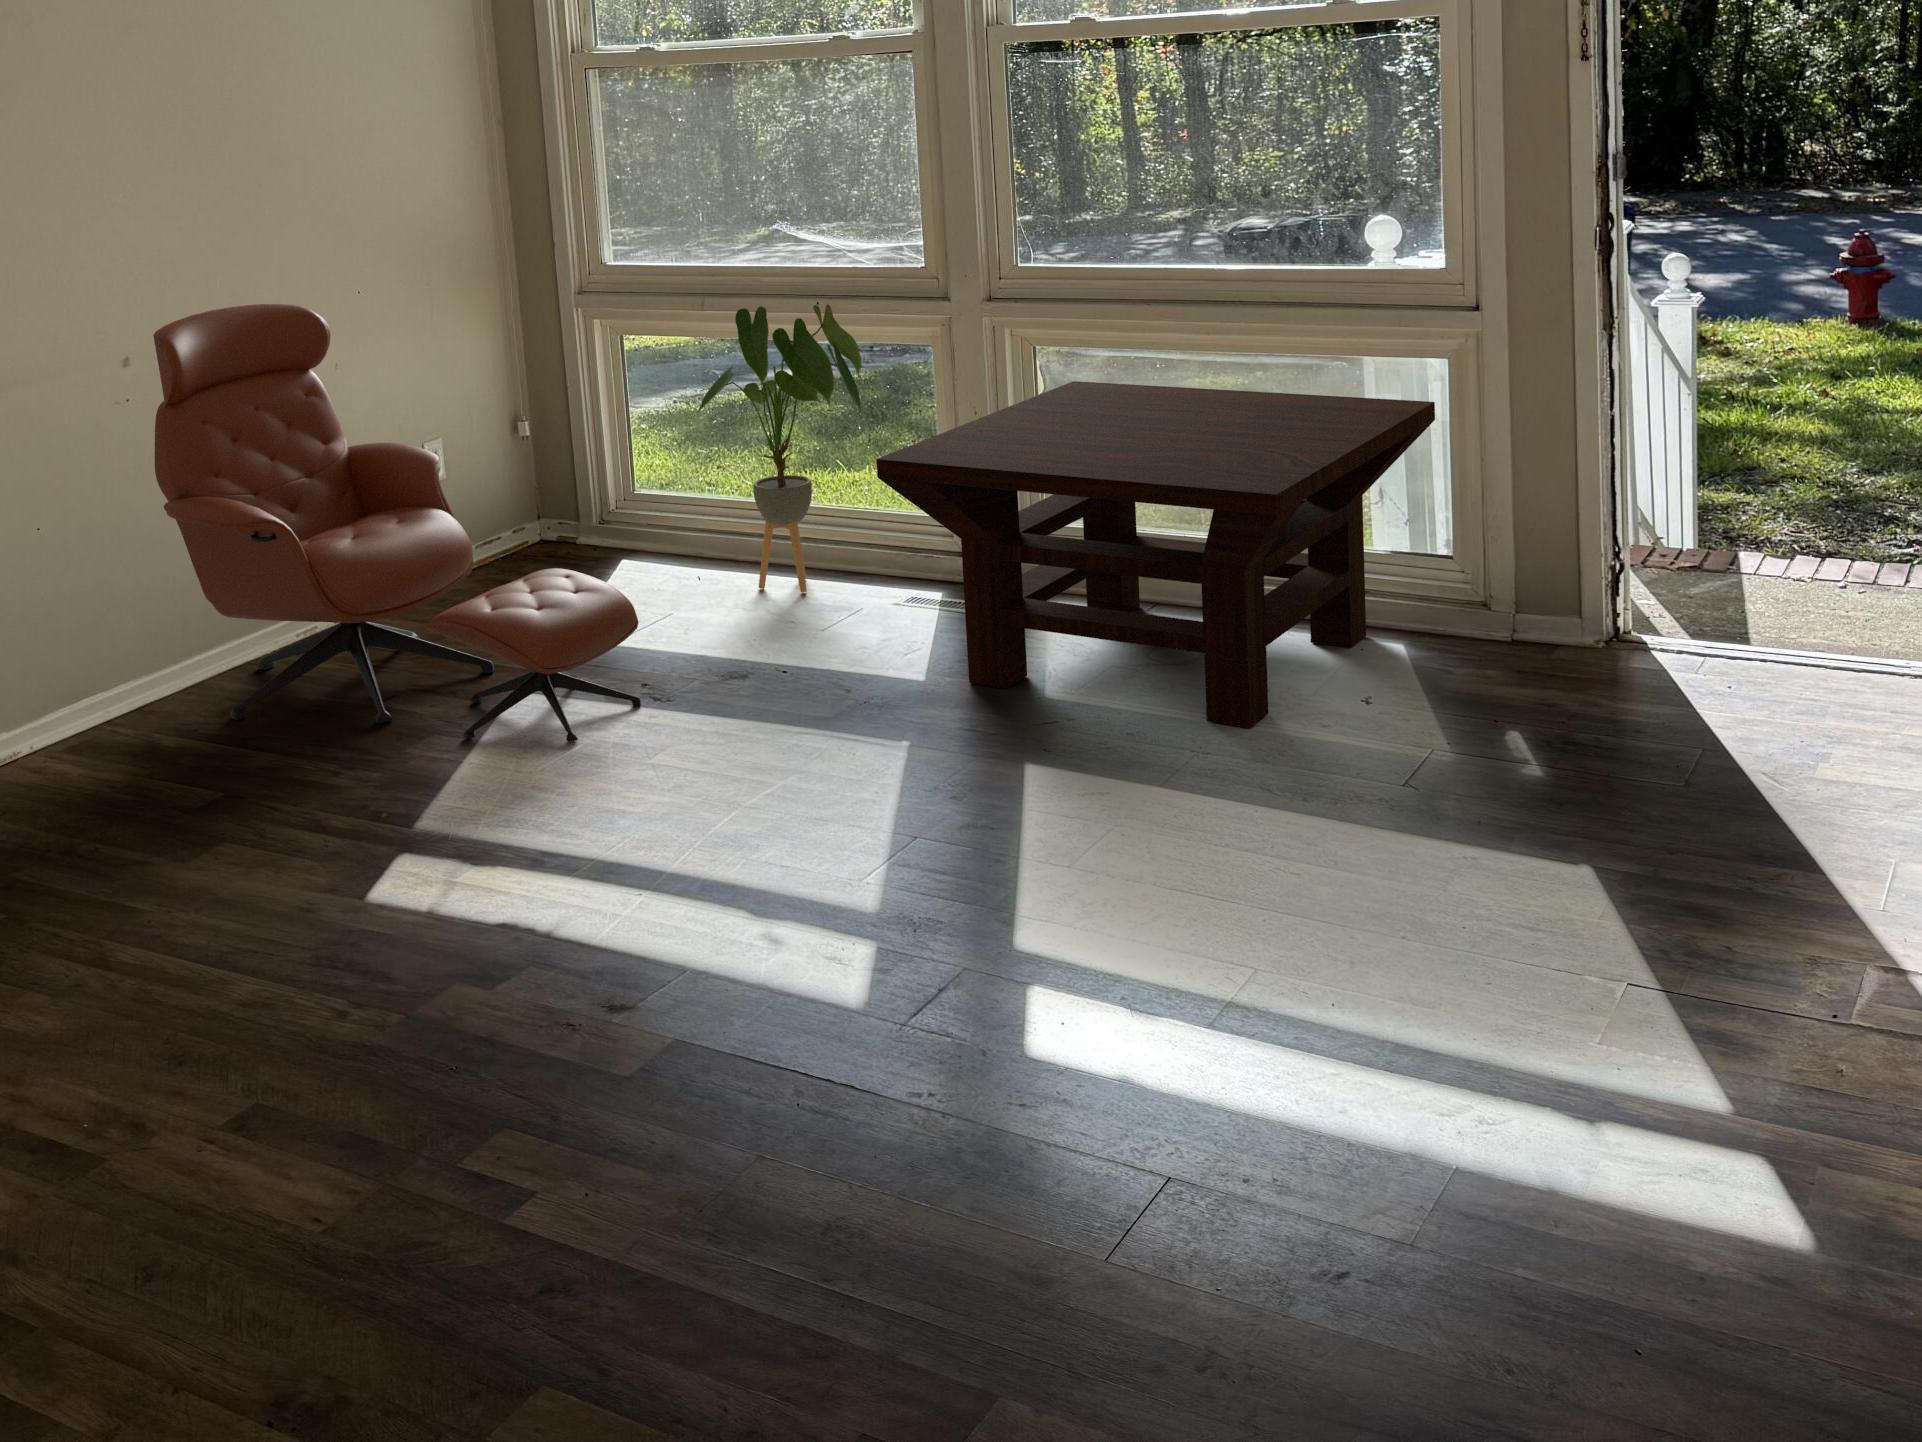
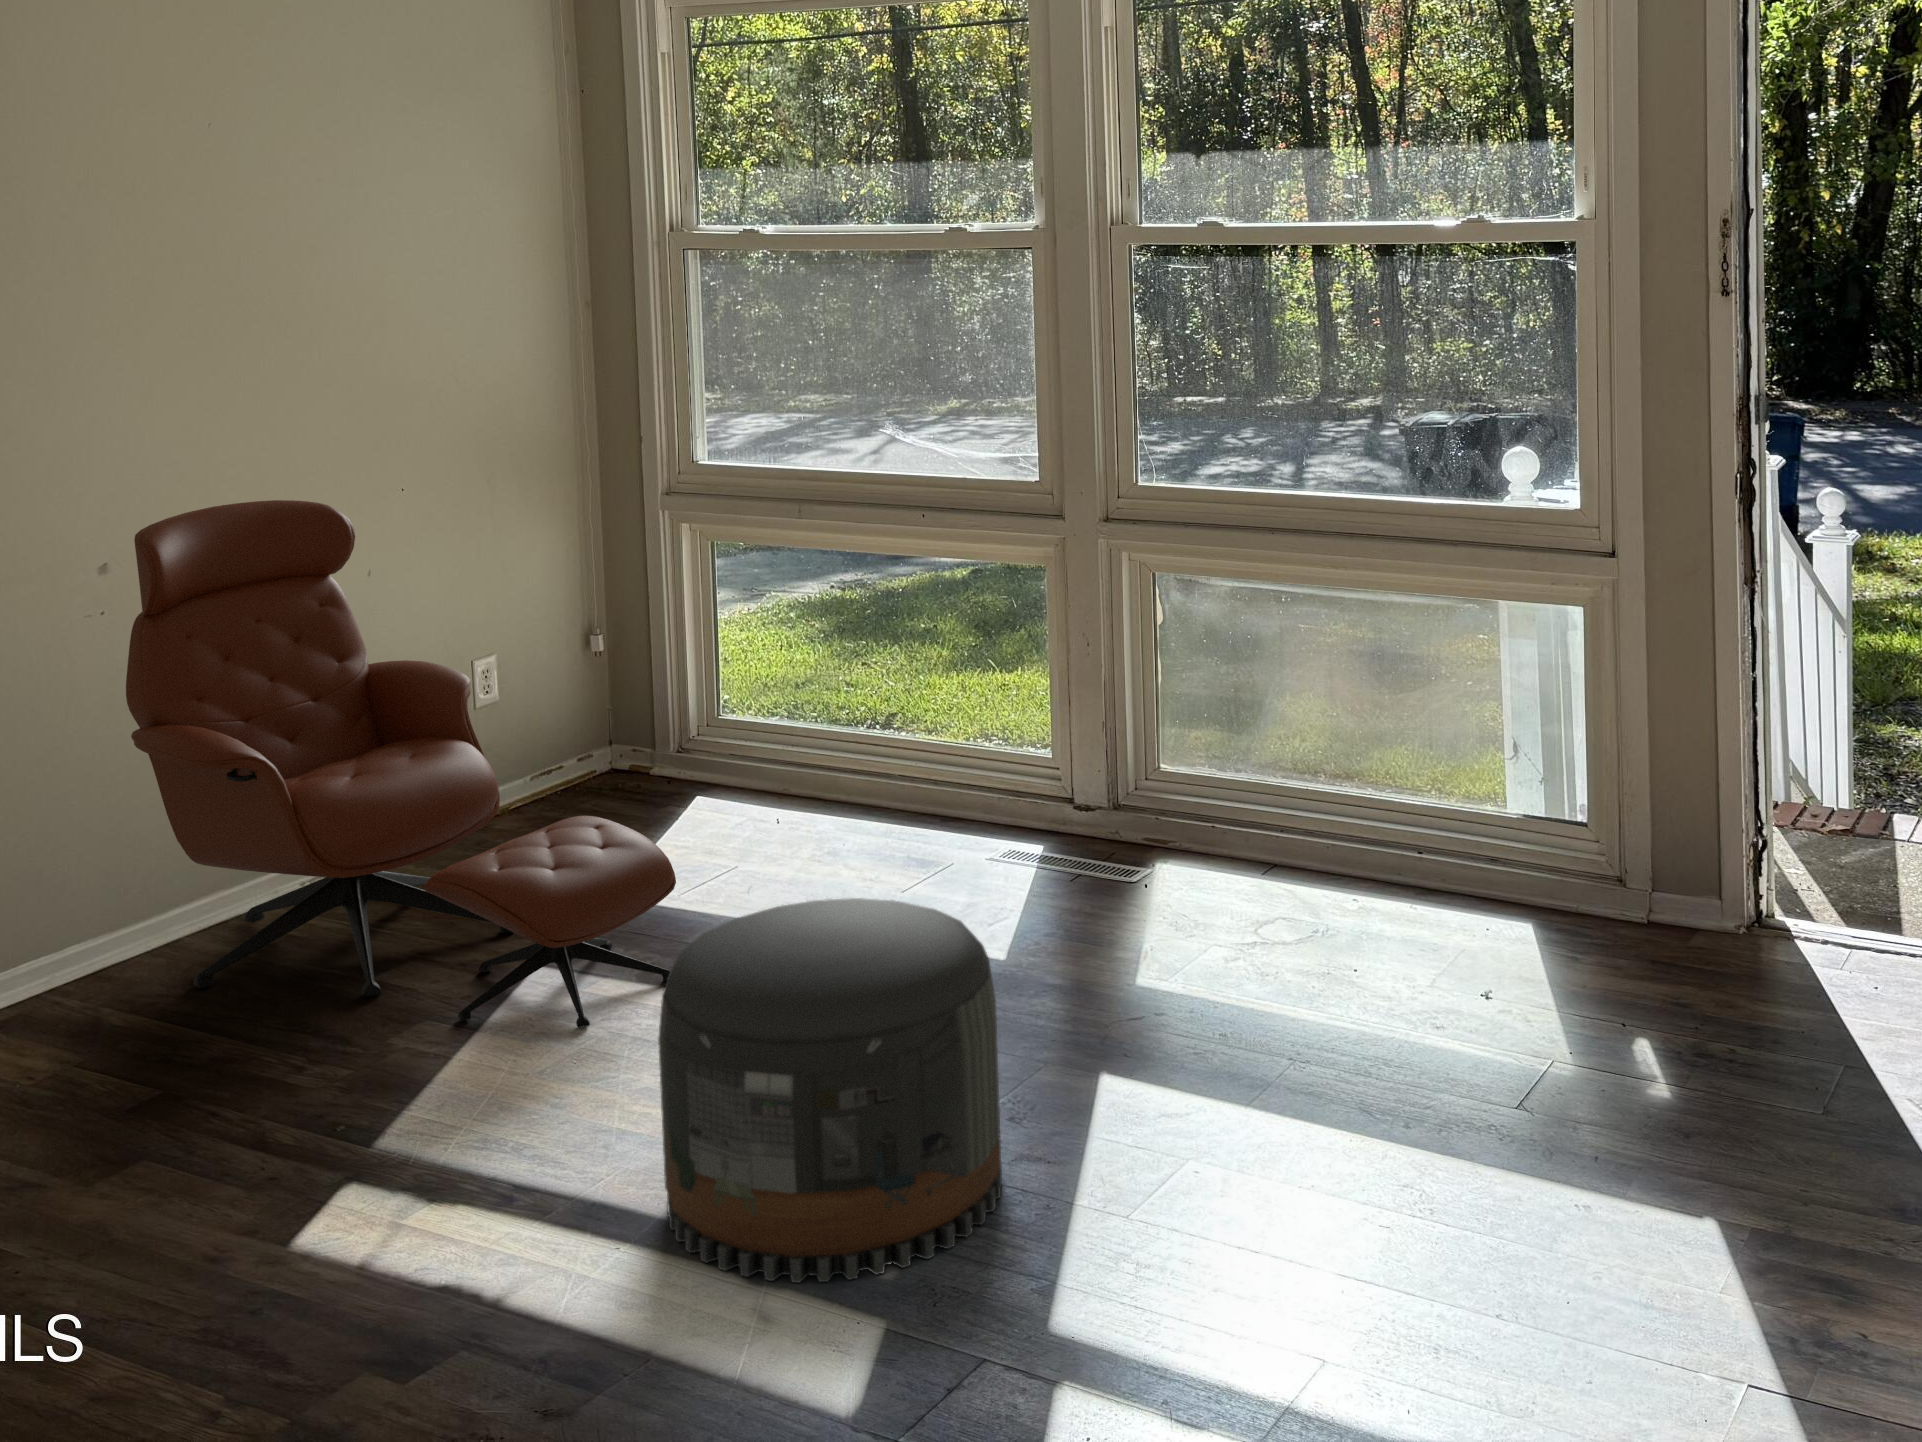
house plant: present [696,304,863,593] -> none [770,516,961,838]
coffee table: present [876,381,1435,728] -> none [950,611,1569,1027]
pouf: none [667,615,961,920] -> present [658,898,1002,1283]

